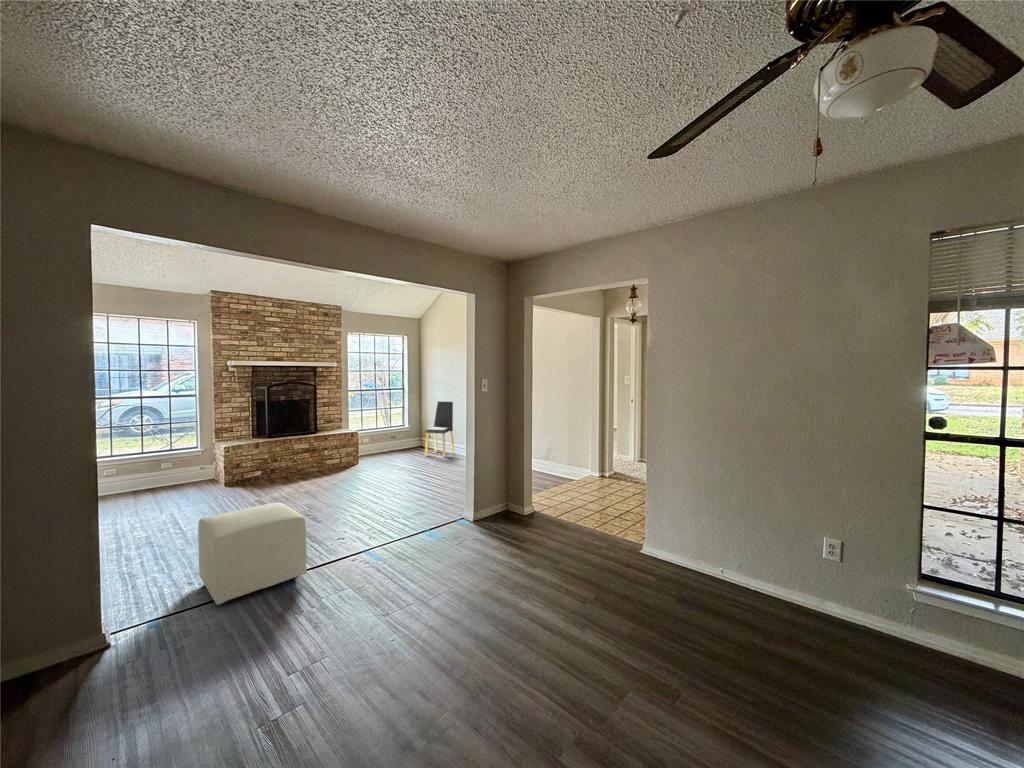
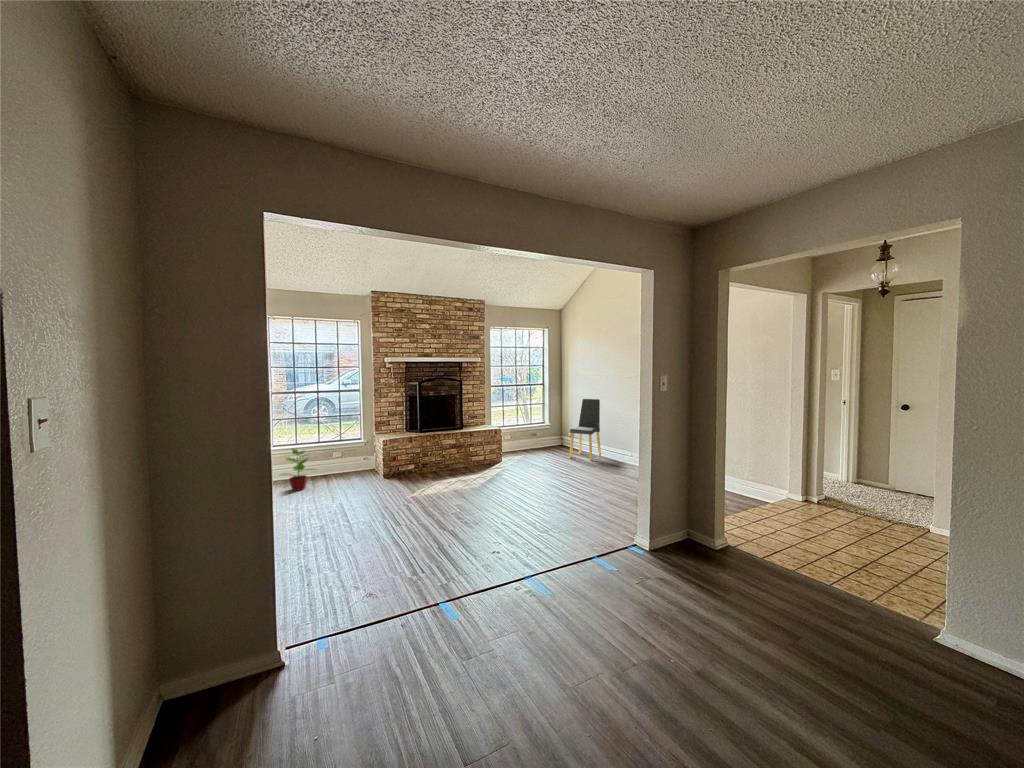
potted plant: none [89,458,142,506] -> present [281,449,316,491]
ottoman: present [198,502,307,605] -> none [364,509,468,622]

